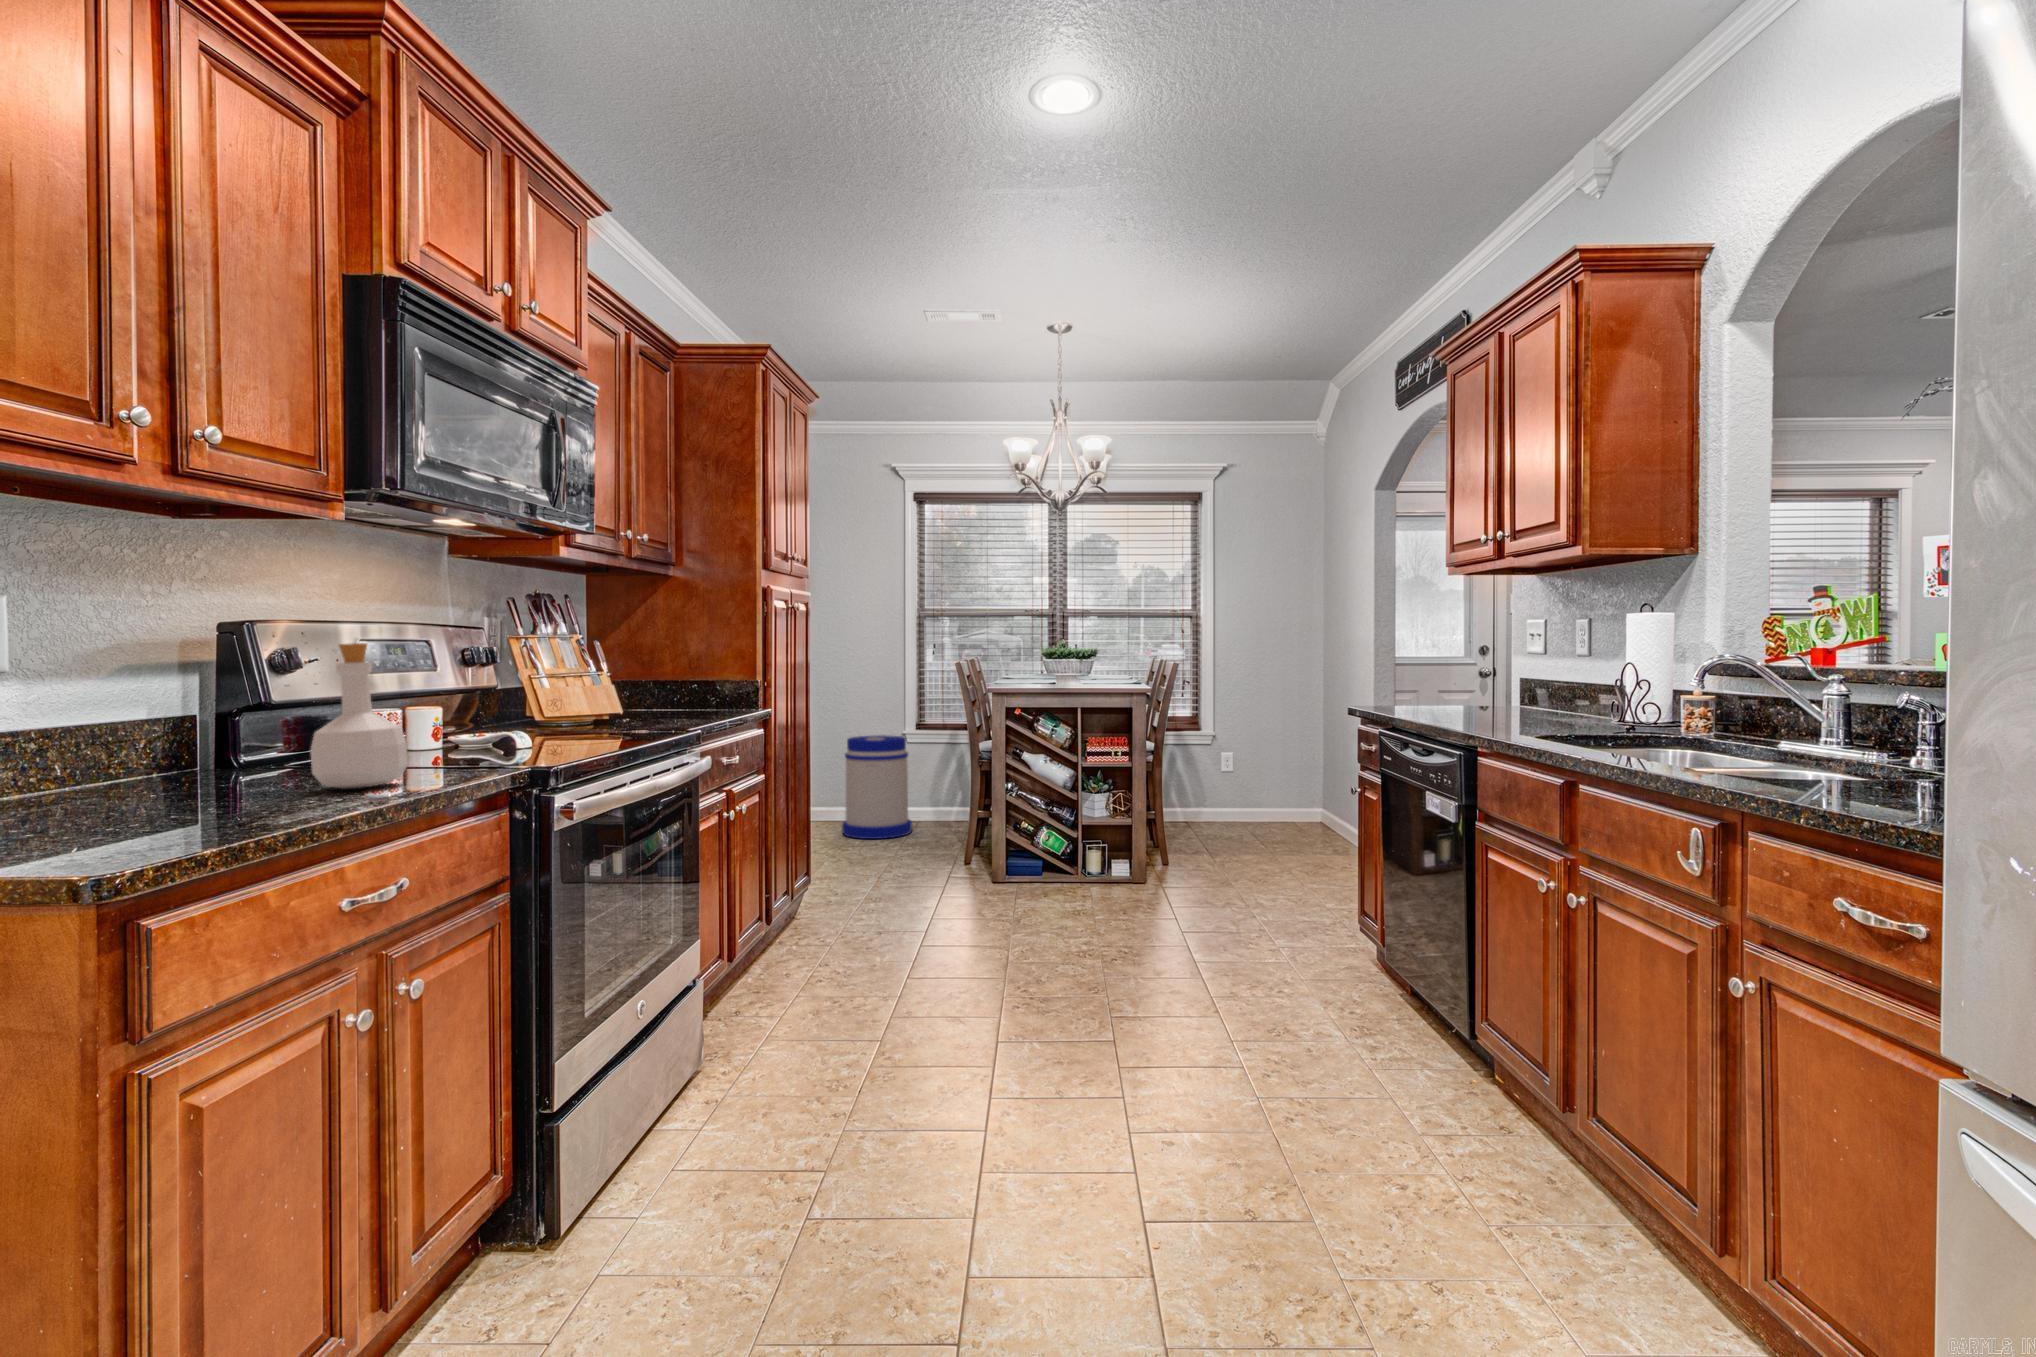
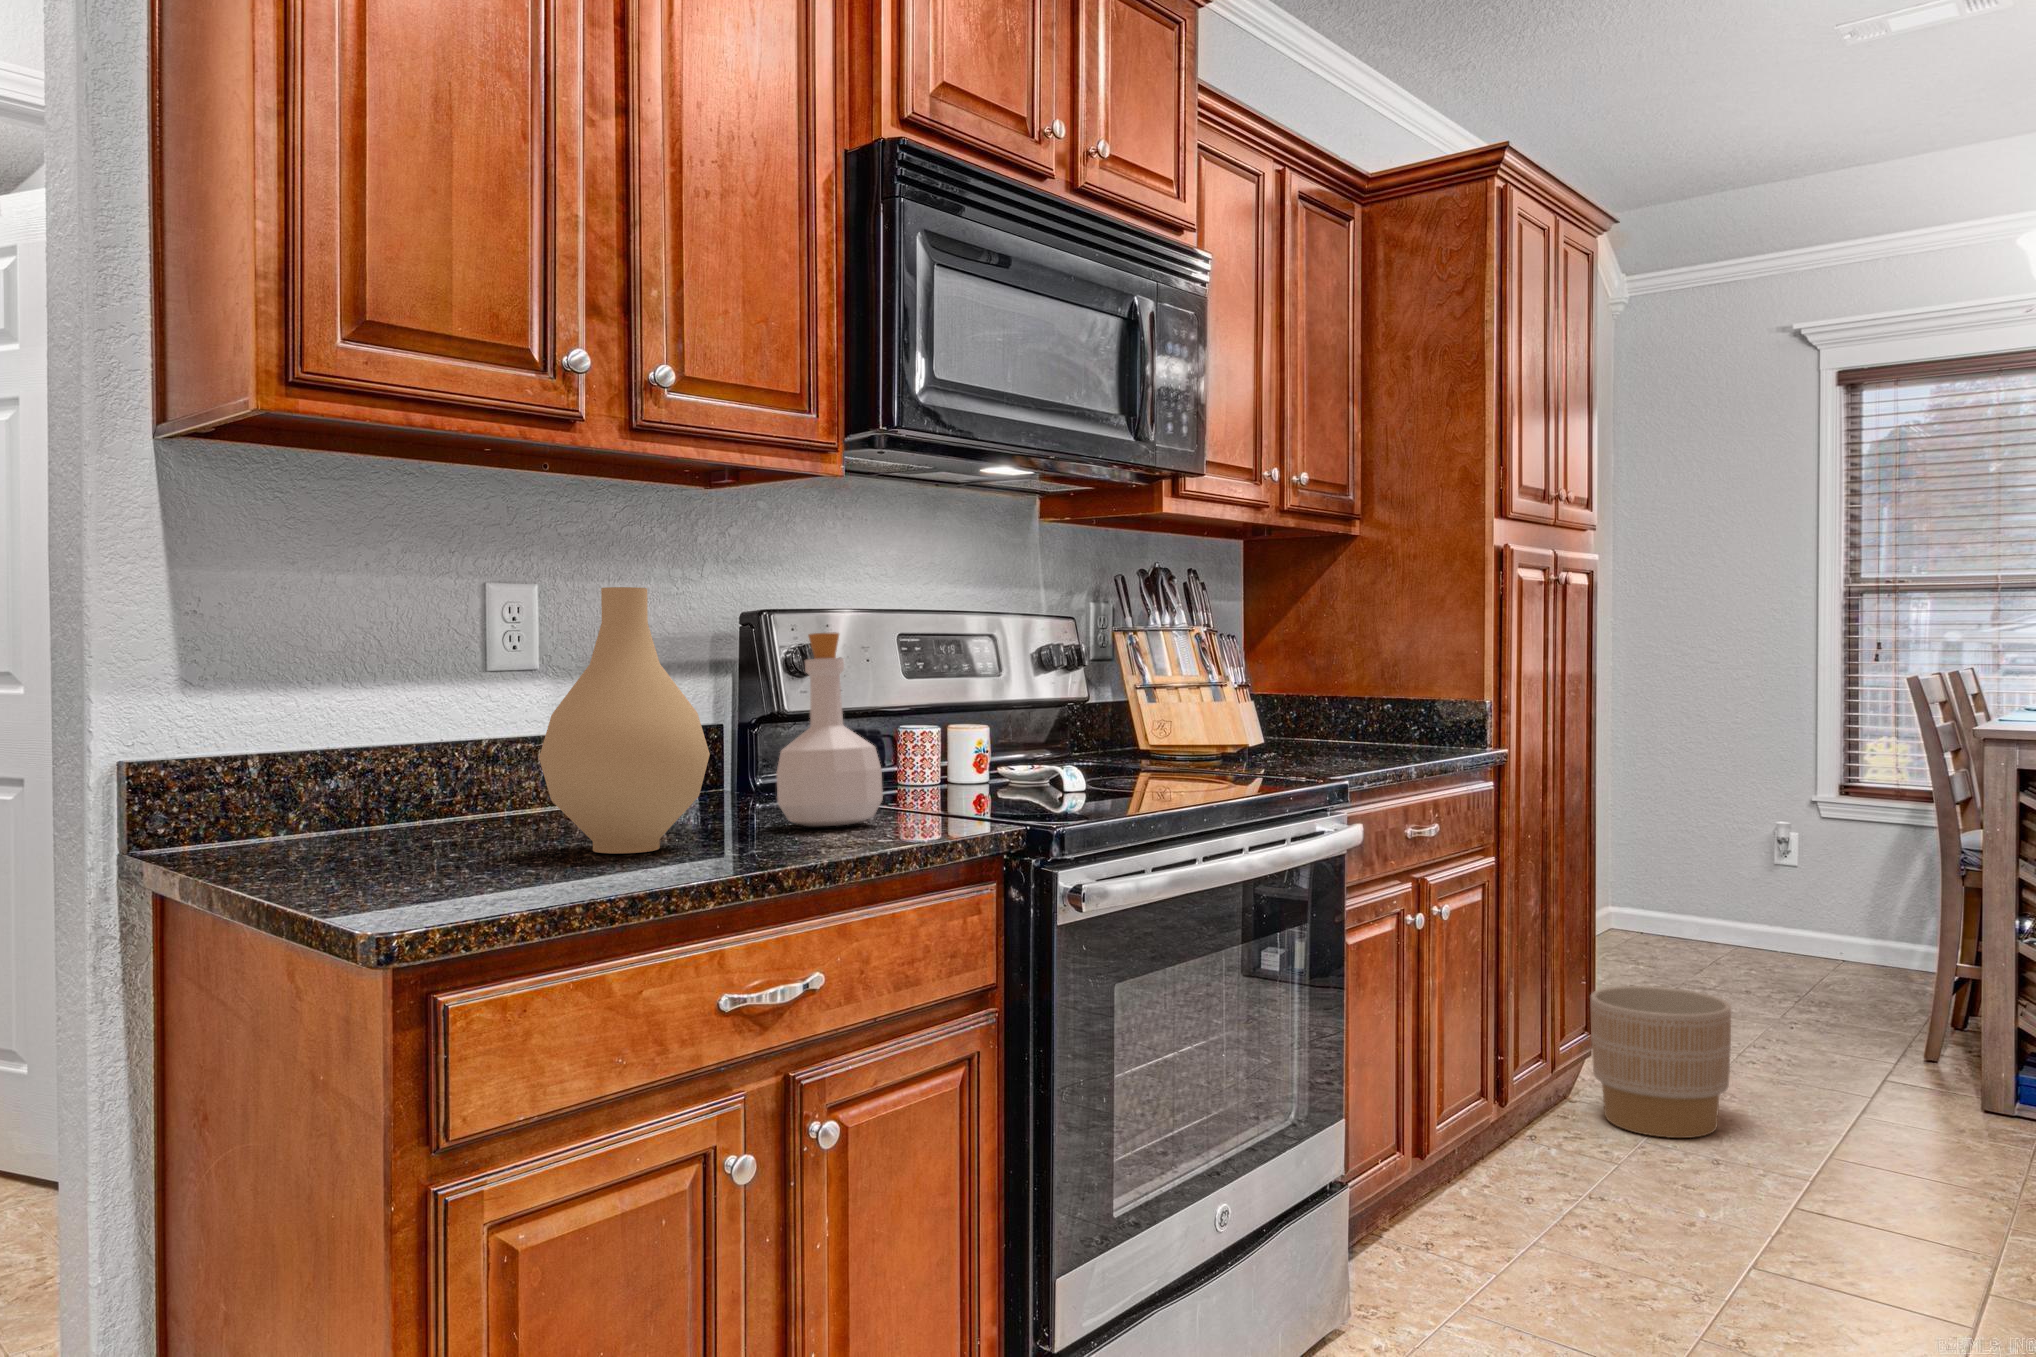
vase: none [105,608,278,823] -> present [539,587,710,853]
trash can: present [842,735,912,839] -> none [1688,805,1824,990]
planter: none [810,842,885,927] -> present [1590,986,1731,1138]

